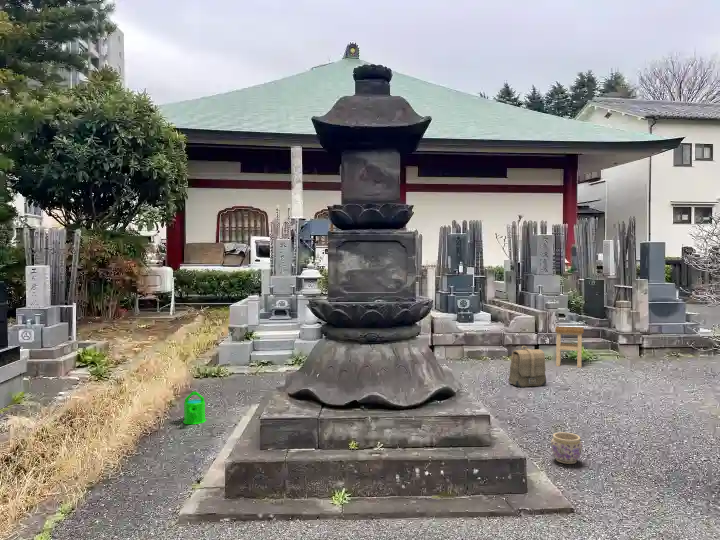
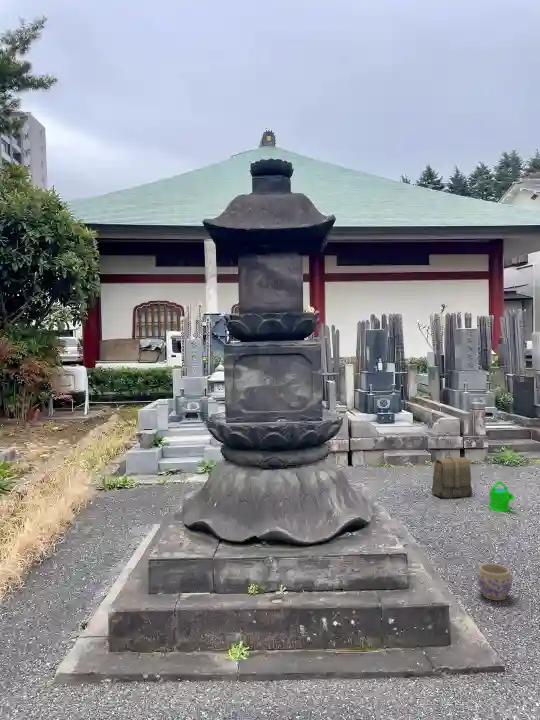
stool: present [555,326,584,367] -> none [481,428,512,473]
watering can: present [183,392,206,424] -> present [489,481,514,511]

